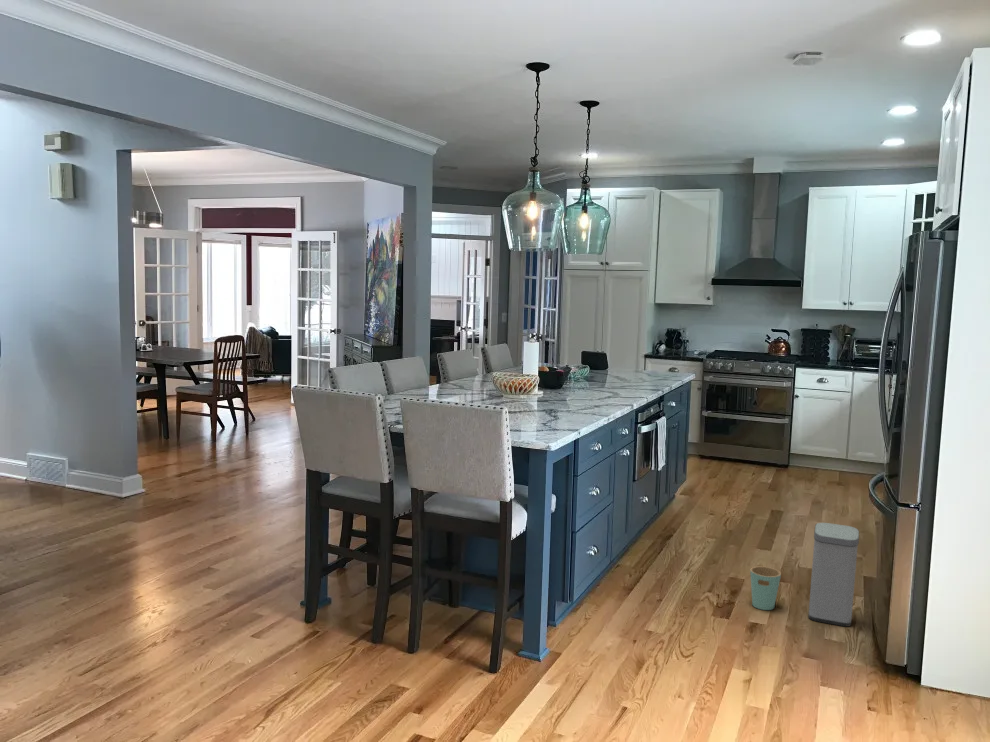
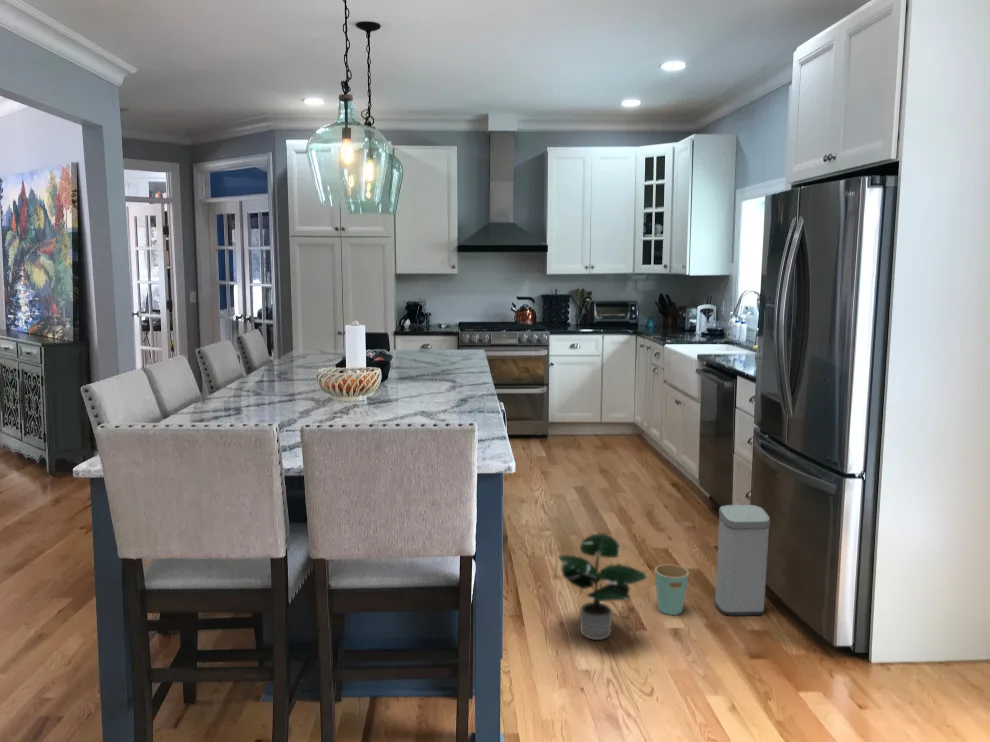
potted plant: none [649,526,721,610] -> present [559,533,647,640]

